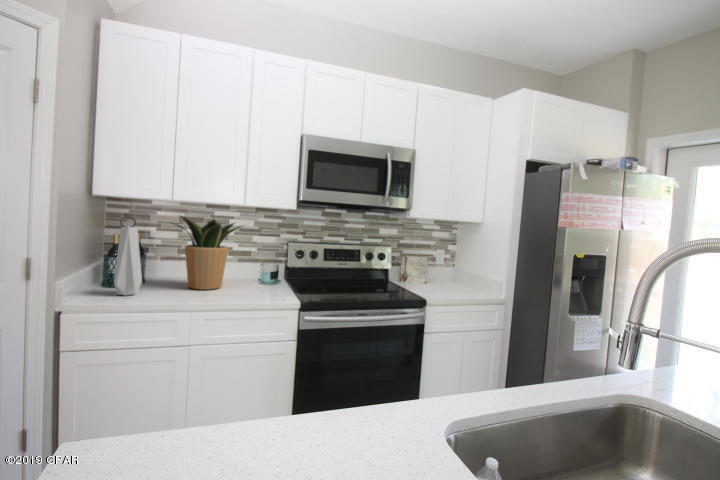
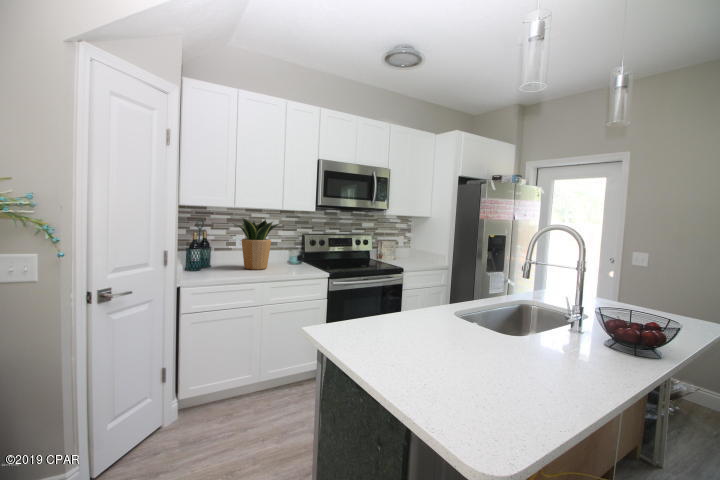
vase: present [114,227,142,296] -> none [203,228,221,275]

